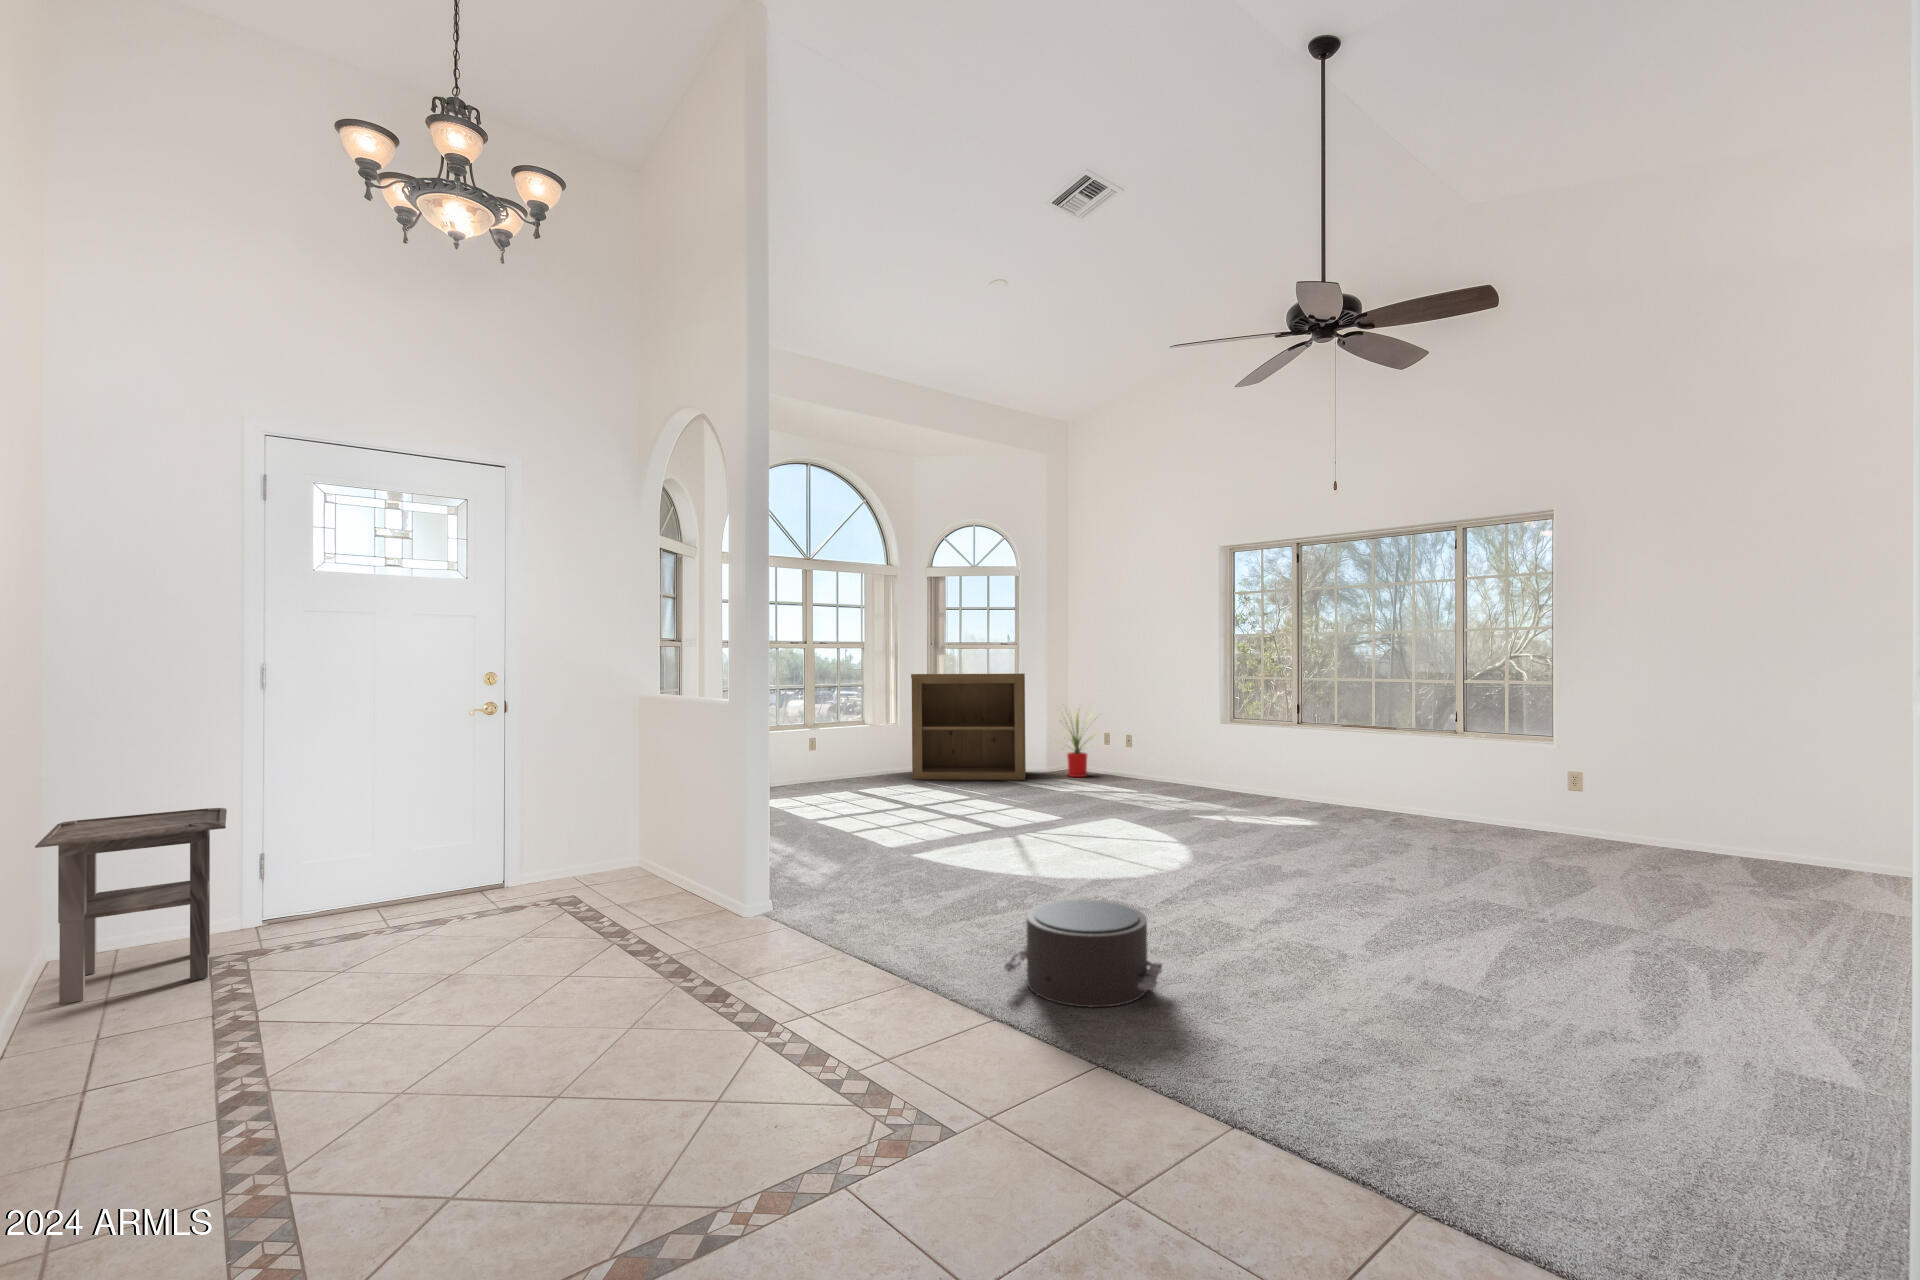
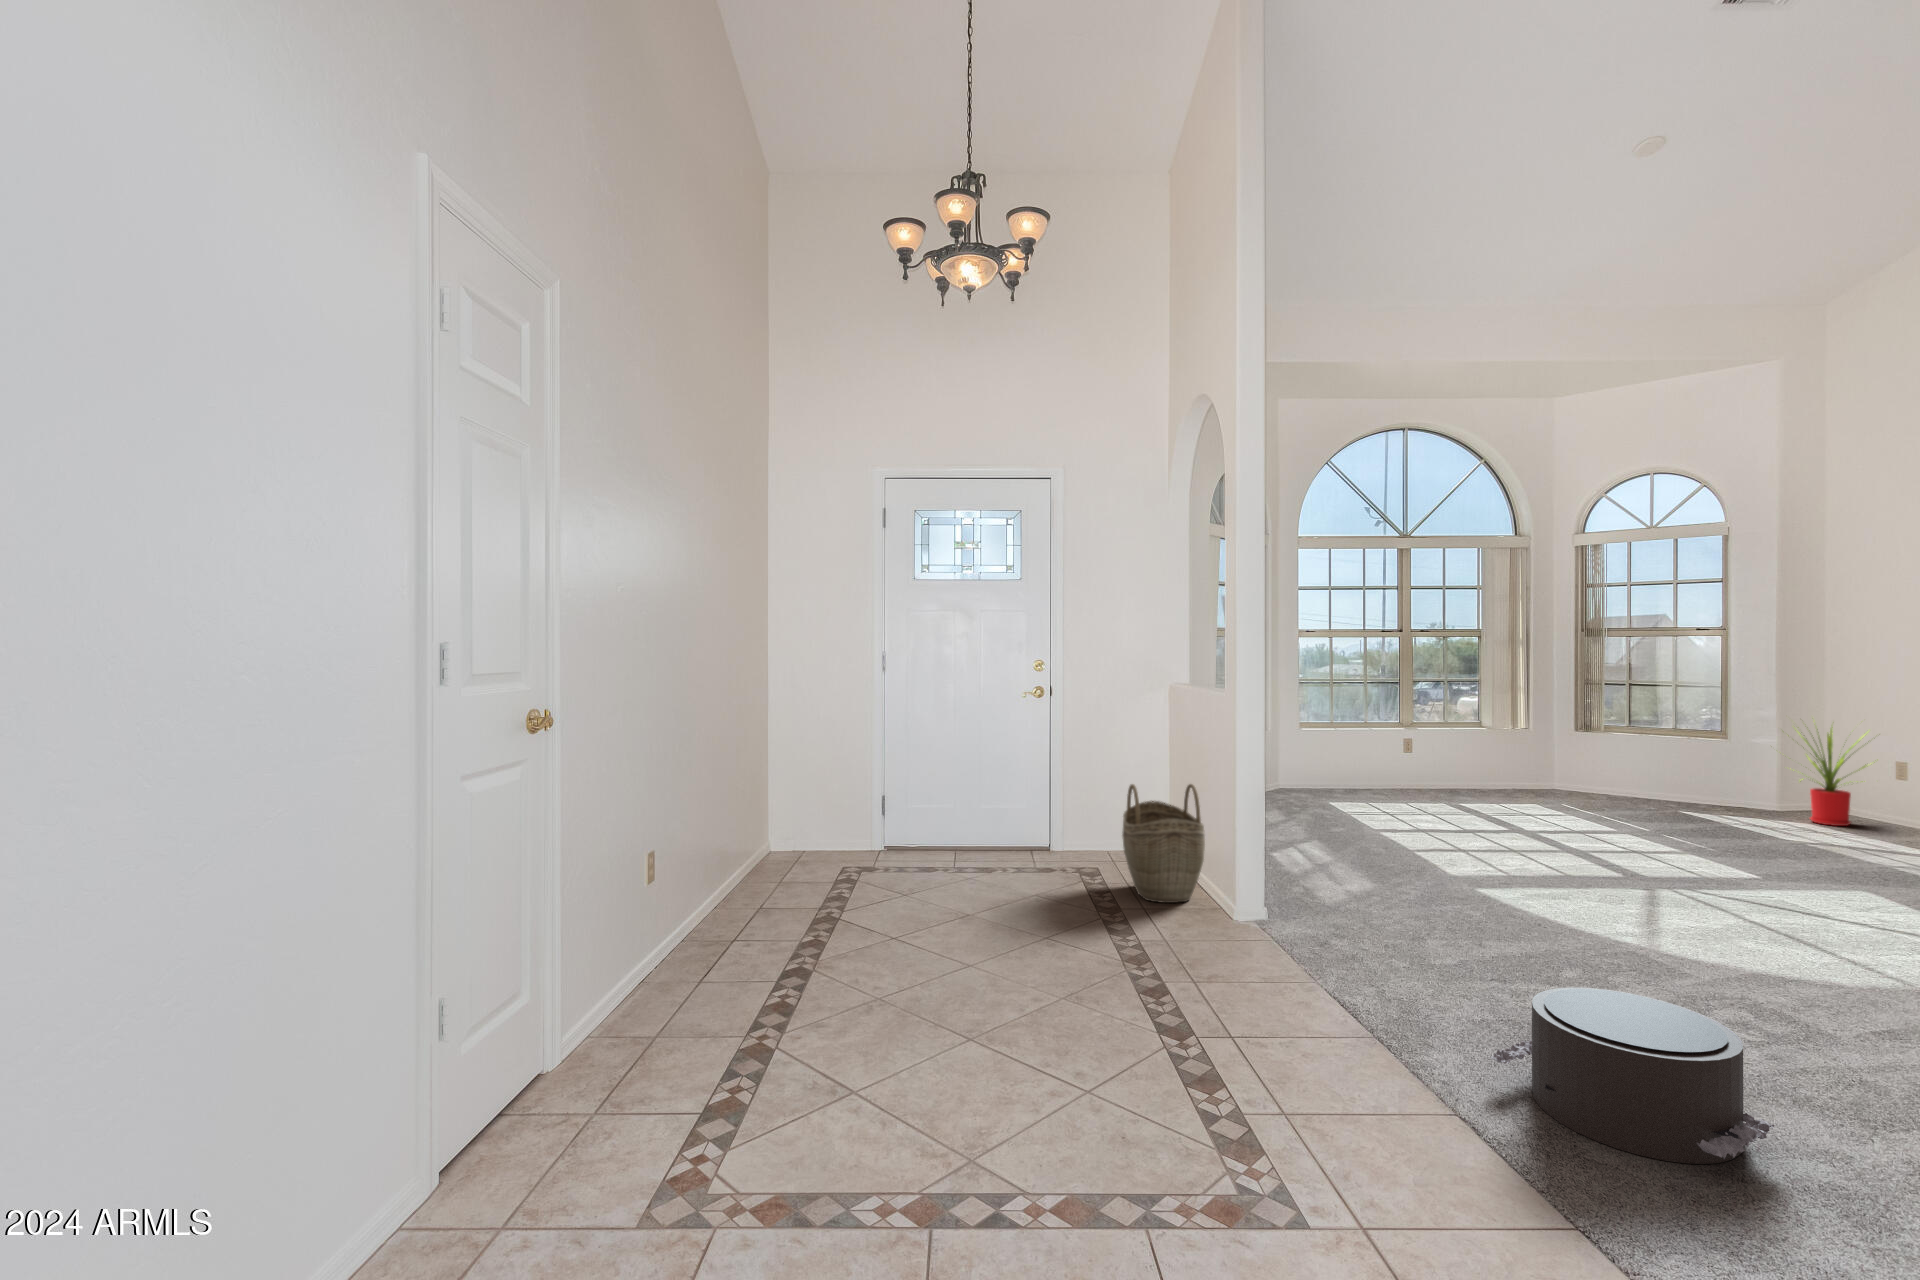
bookshelf: present [911,673,1026,780] -> none [1543,669,1734,818]
woven basket: none [614,793,707,919] -> present [1122,784,1205,903]
side table: present [35,808,227,1005] -> none [746,755,859,877]

